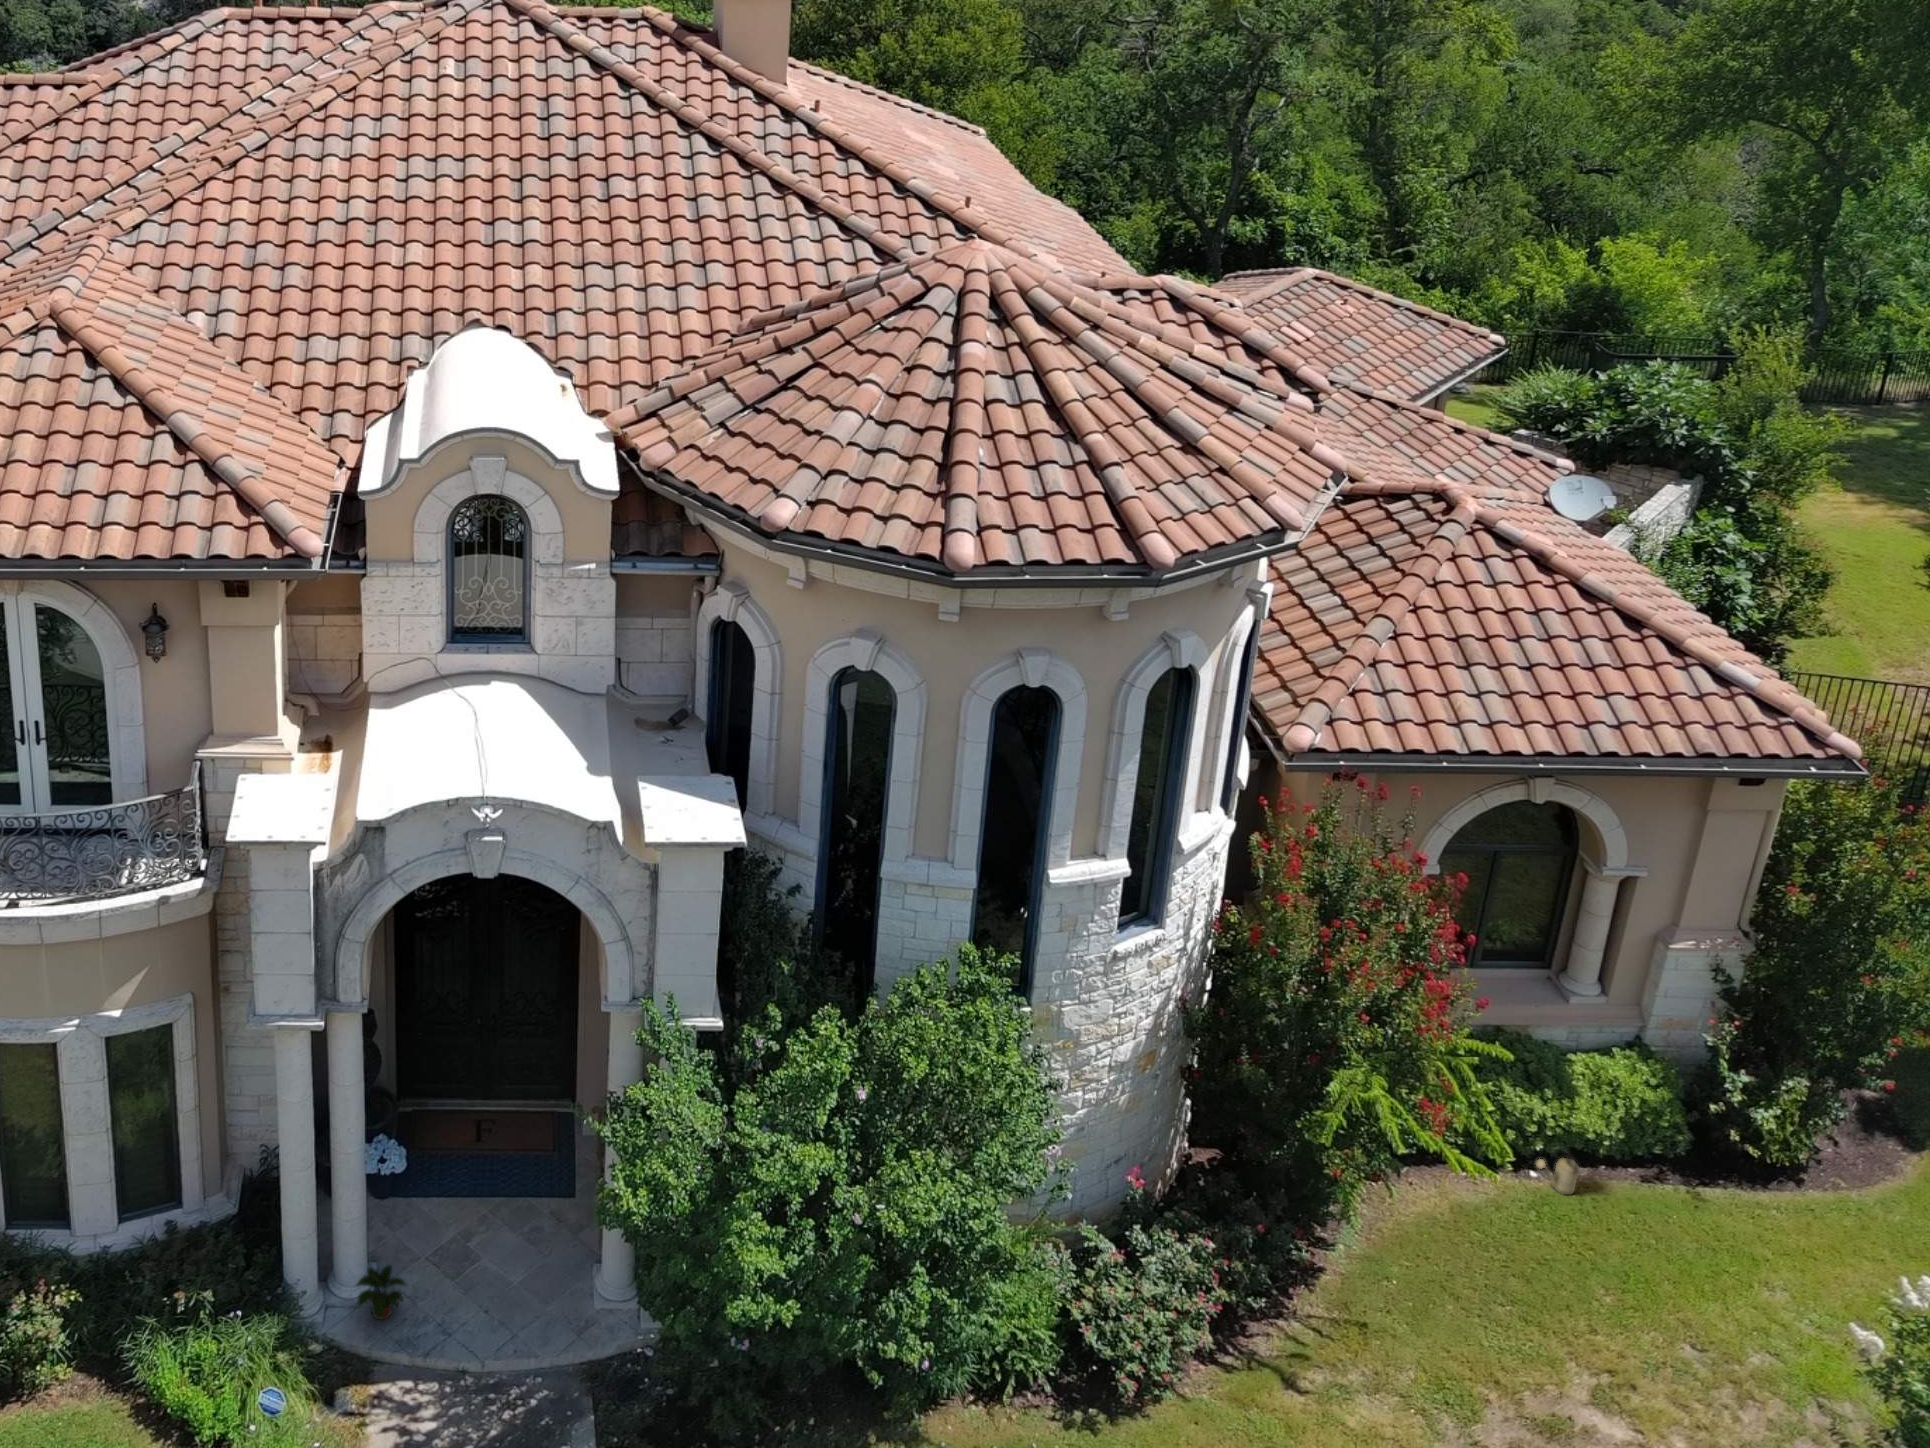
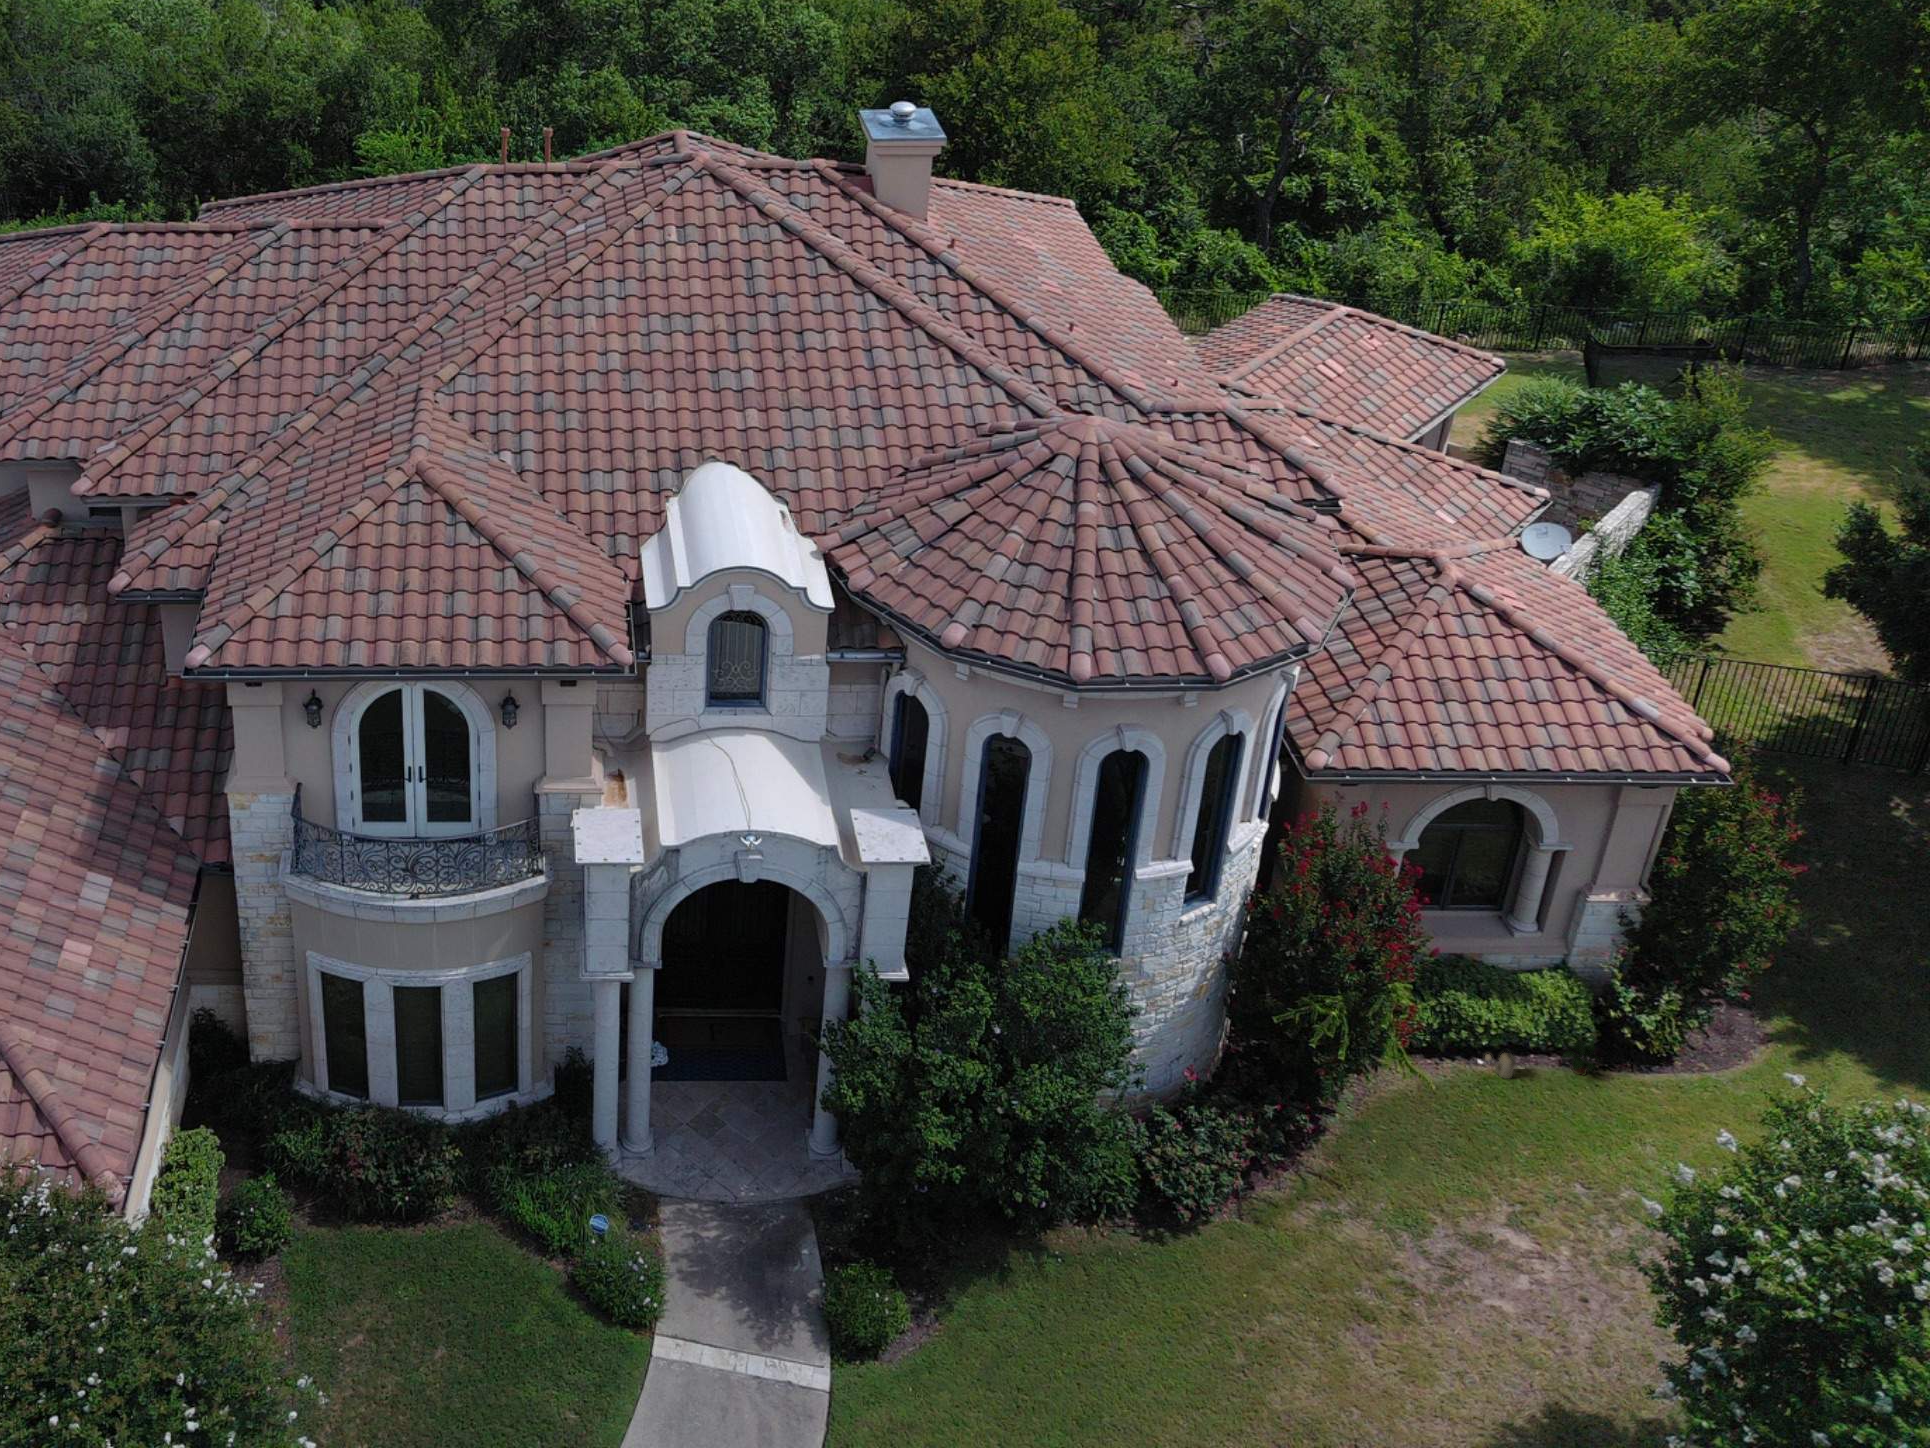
potted plant: present [356,1265,406,1319] -> present [1563,1040,1602,1075]

